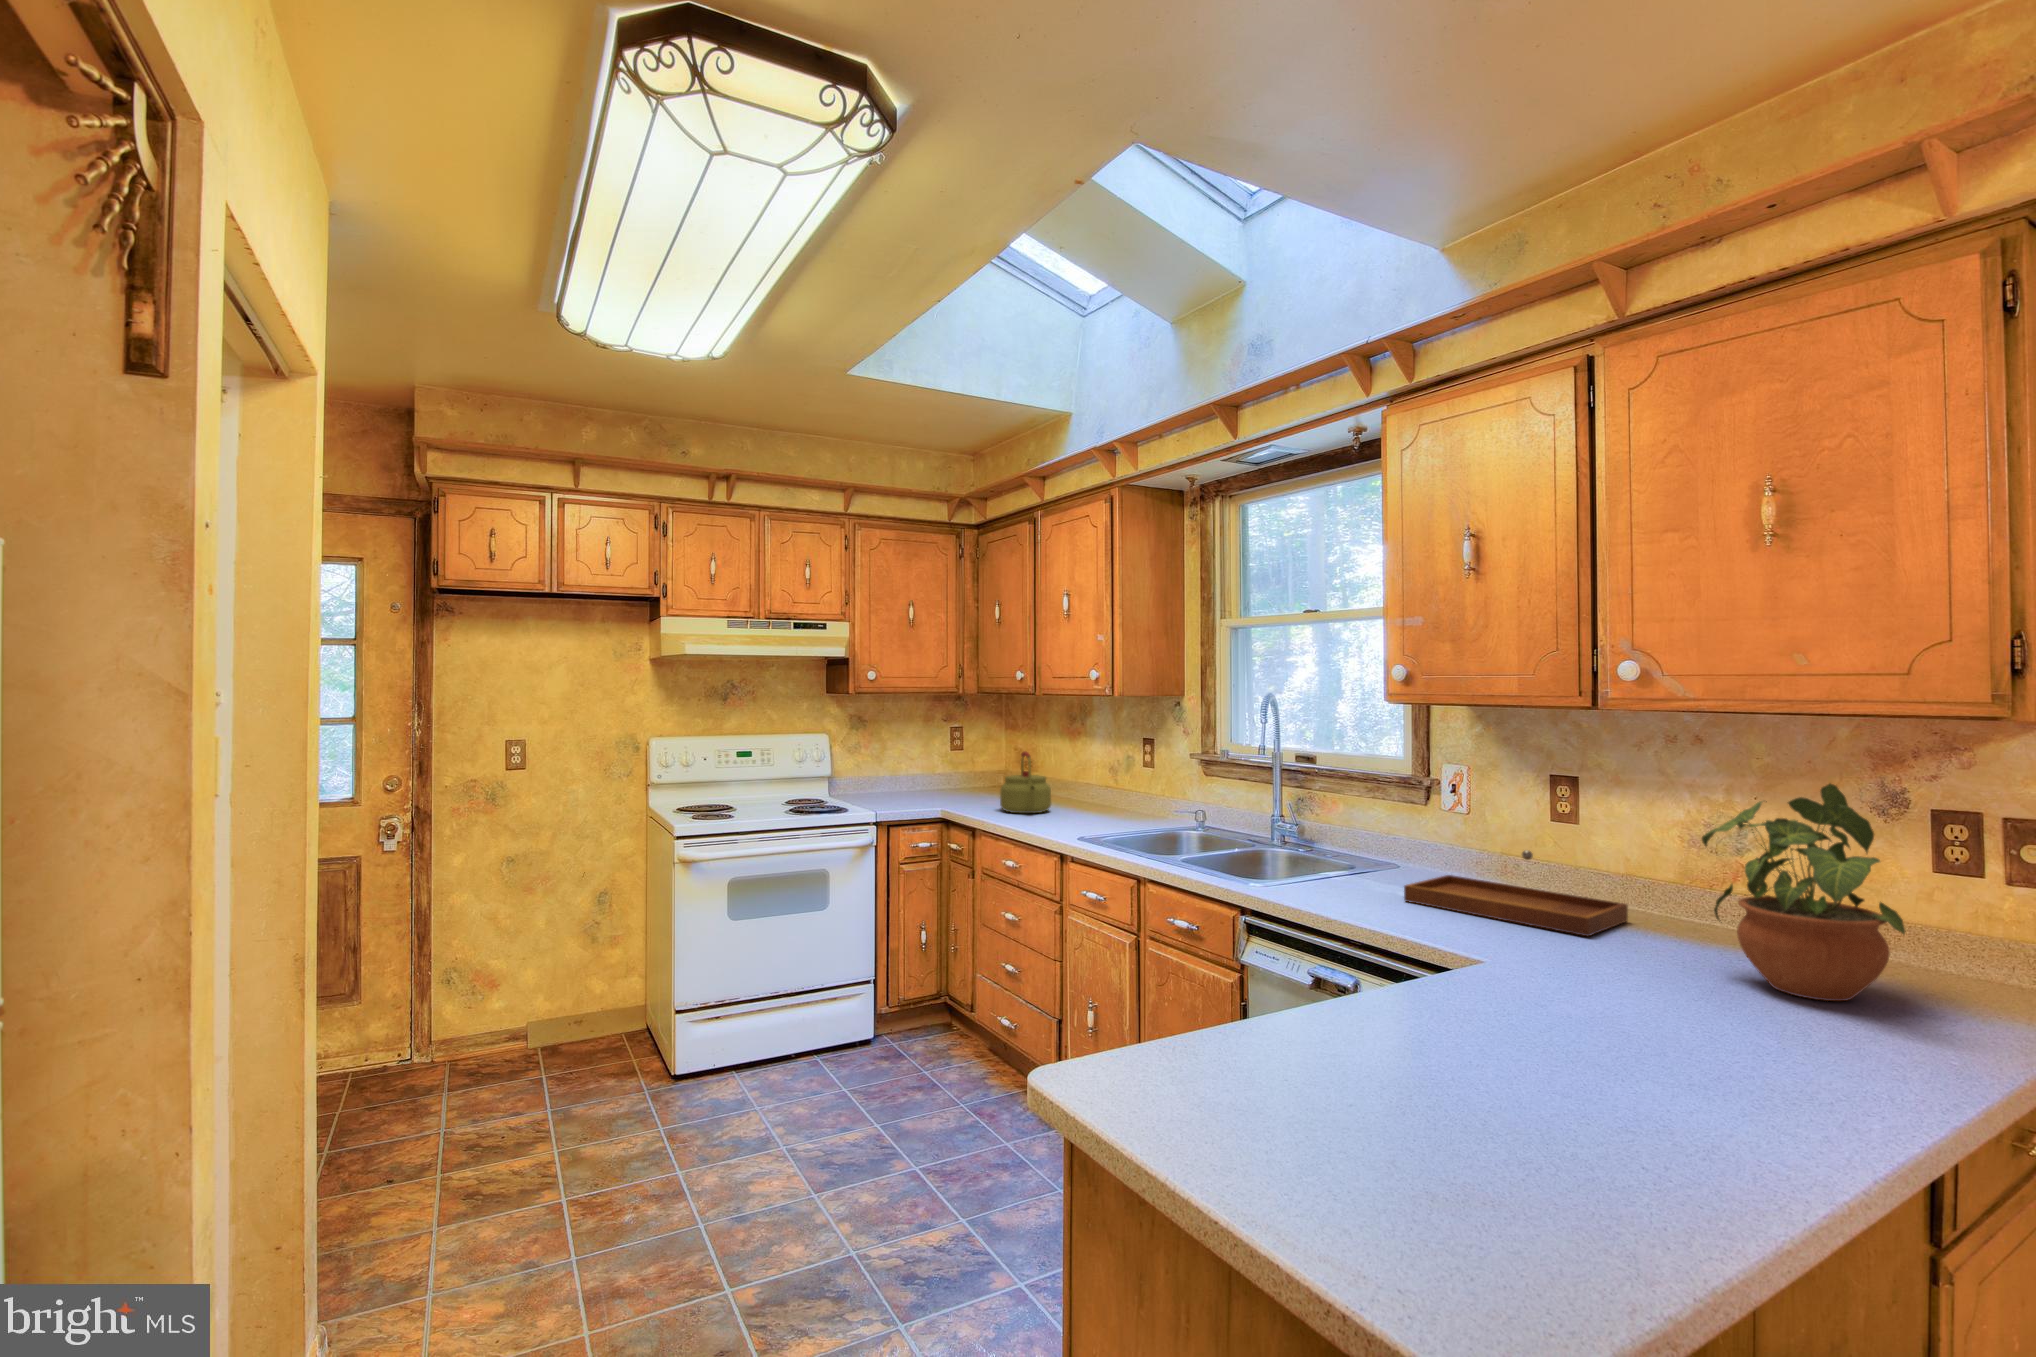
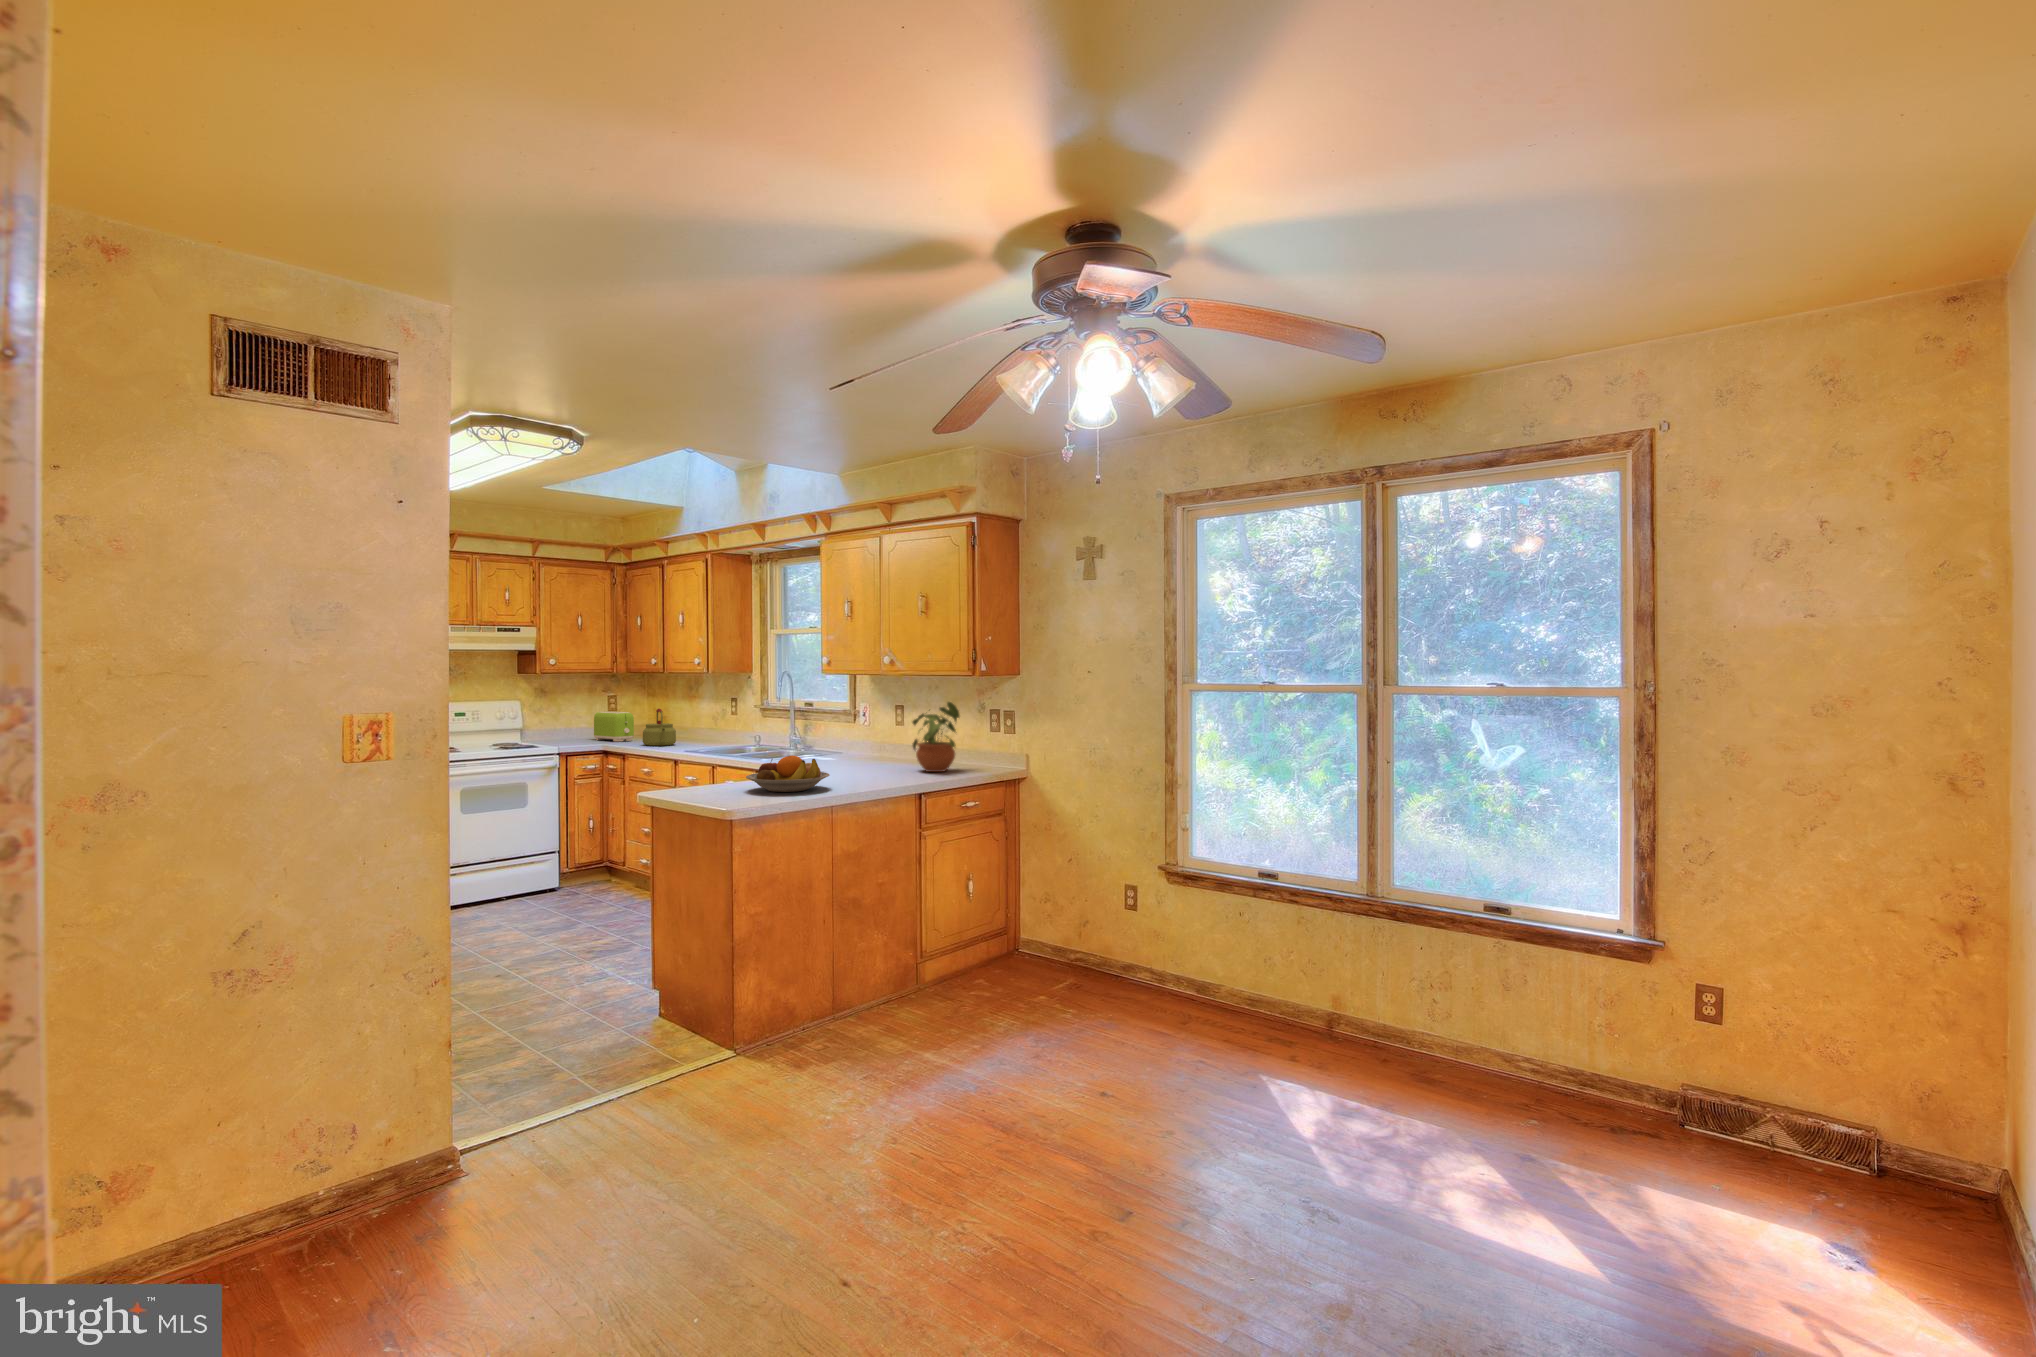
toaster: none [932,751,987,799] -> present [594,711,634,742]
tray: present [1404,850,1628,936] -> none [830,736,911,765]
fruit bowl: none [1329,983,1651,1143] -> present [746,755,830,792]

